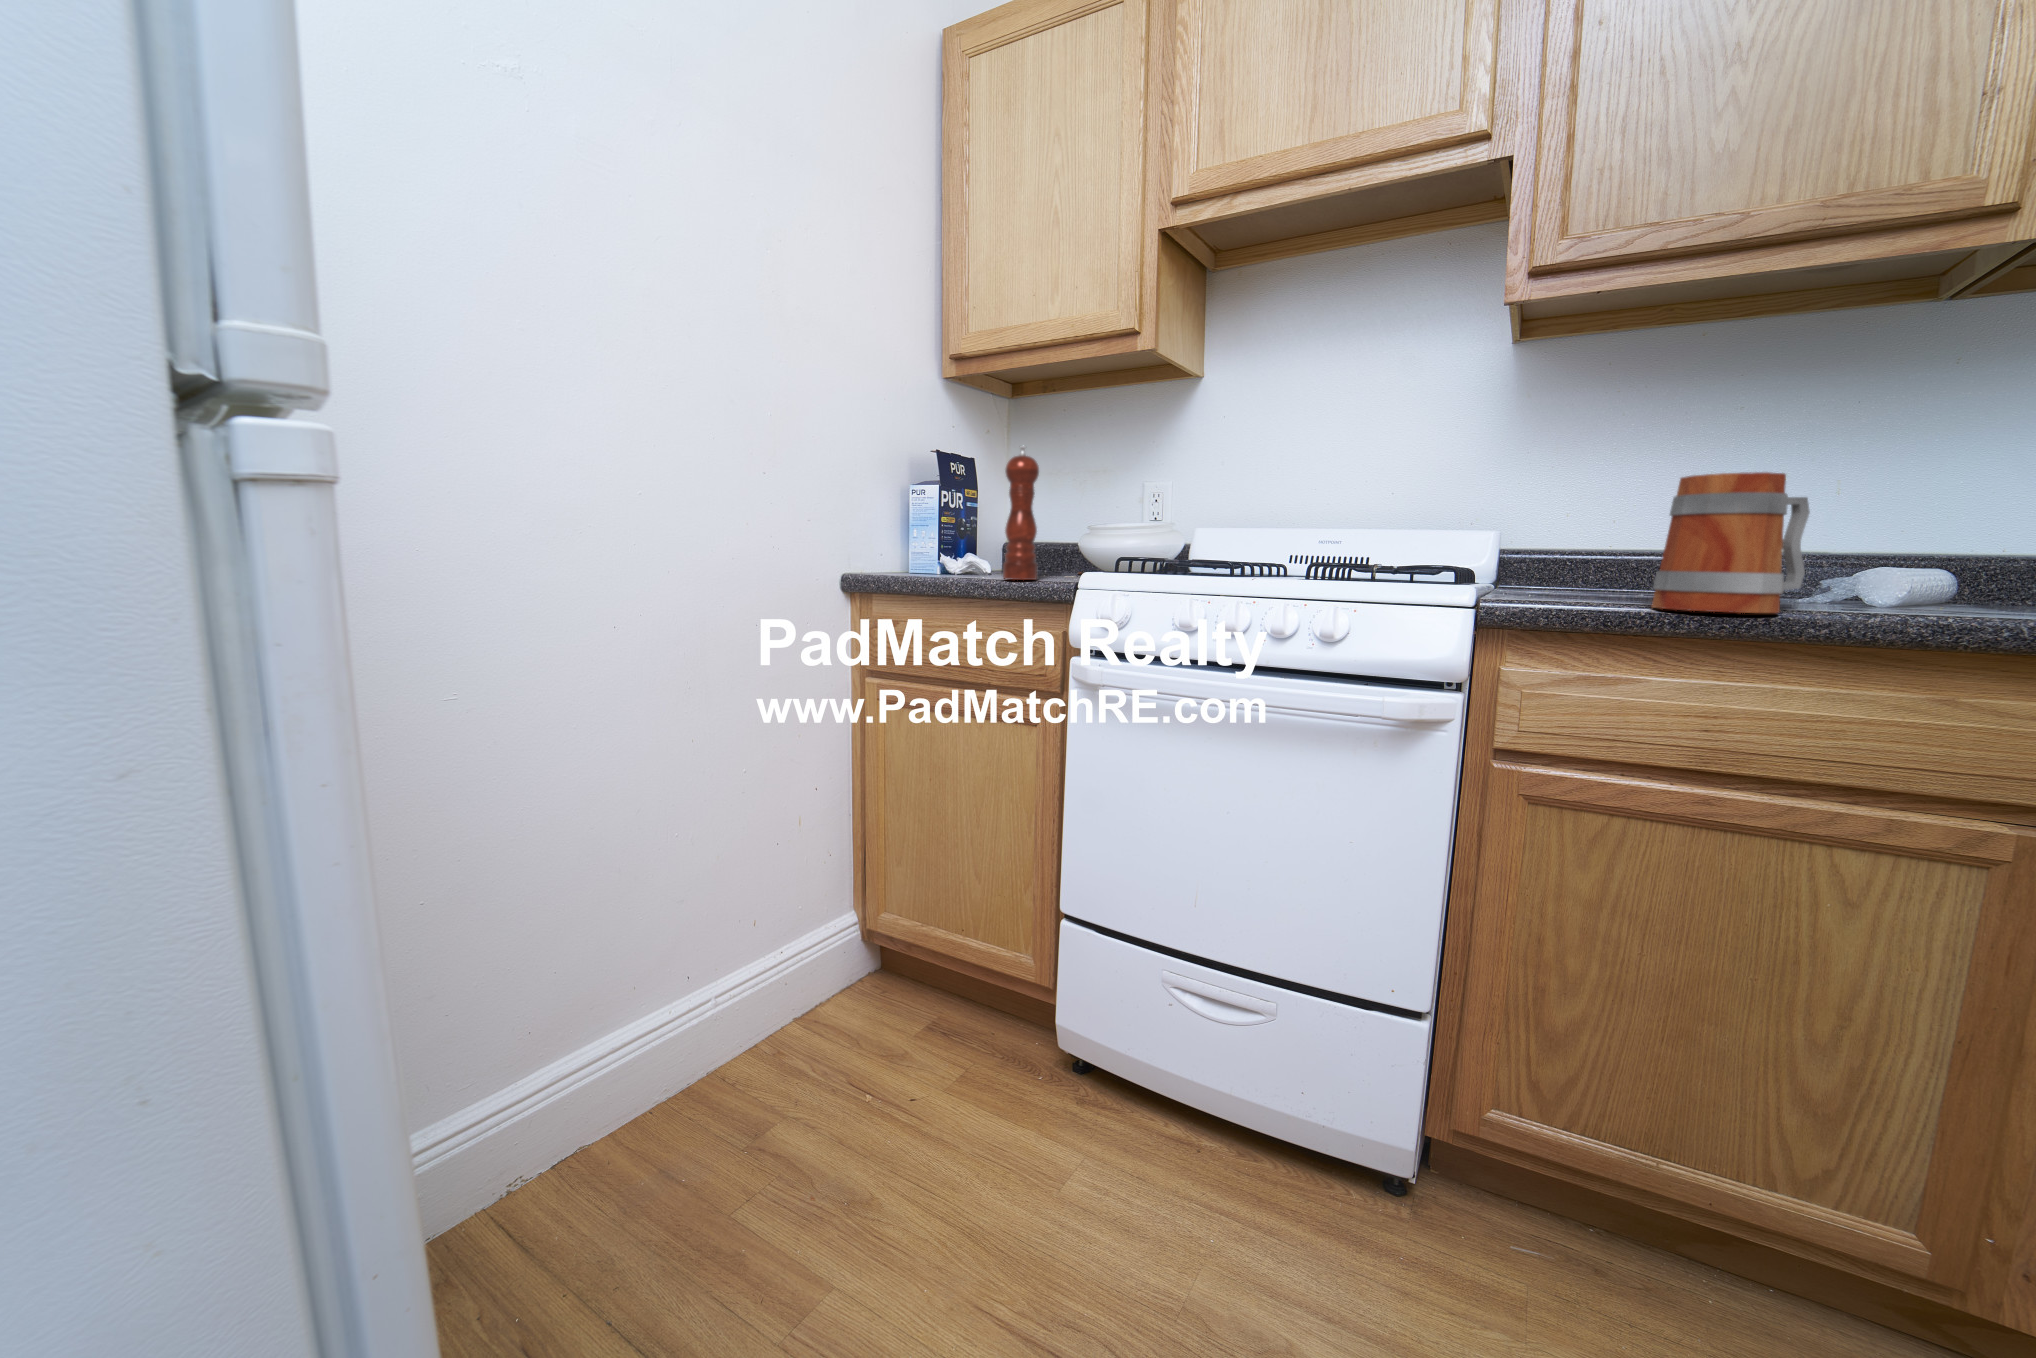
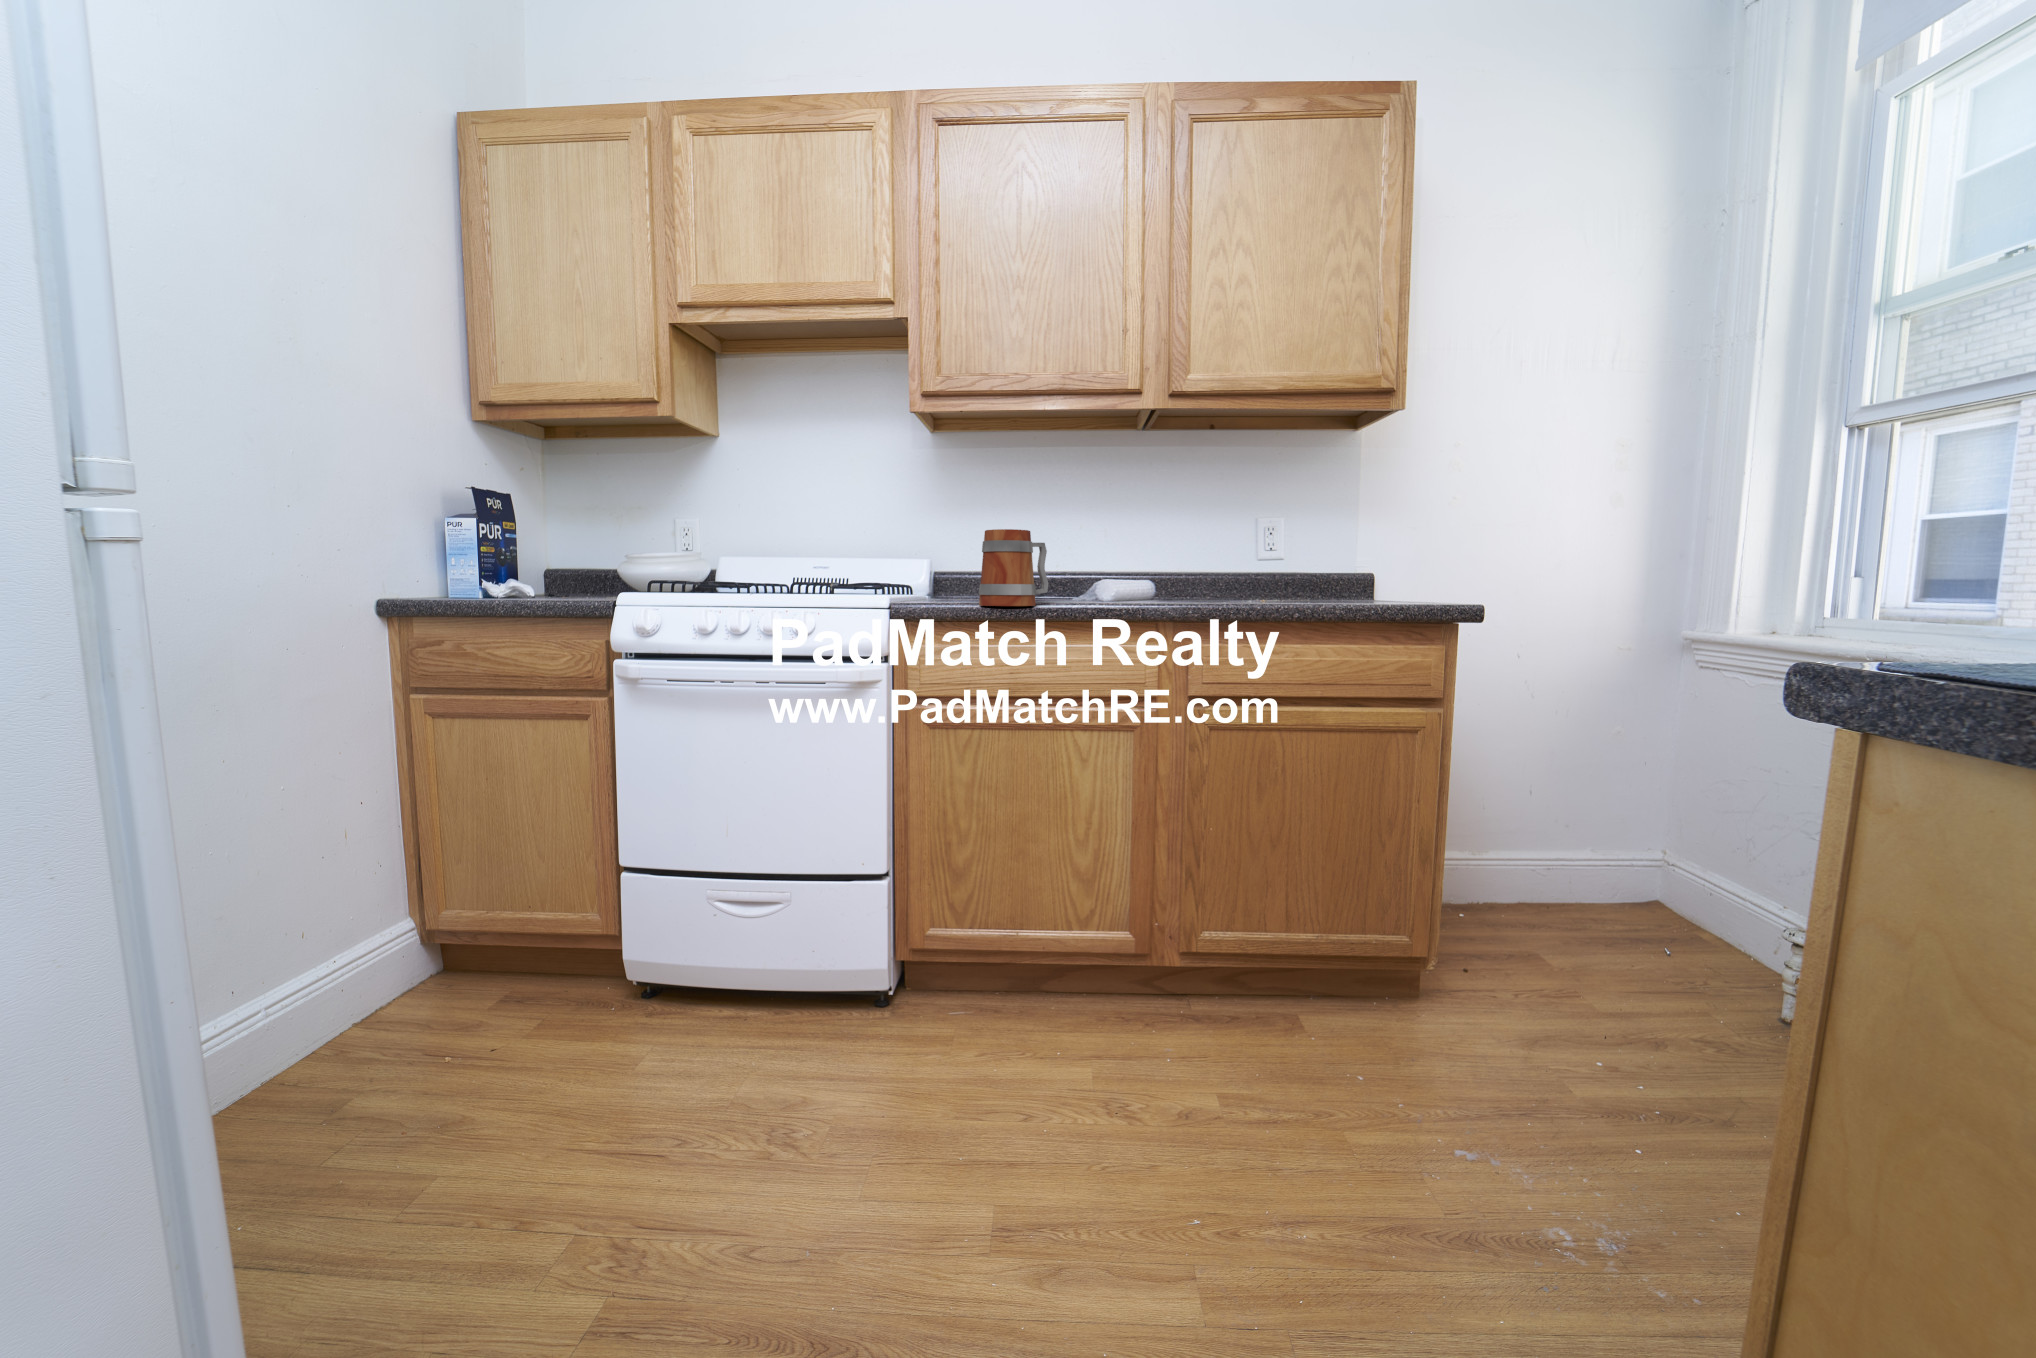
pepper mill: present [1003,446,1039,580] -> none [542,490,579,600]

